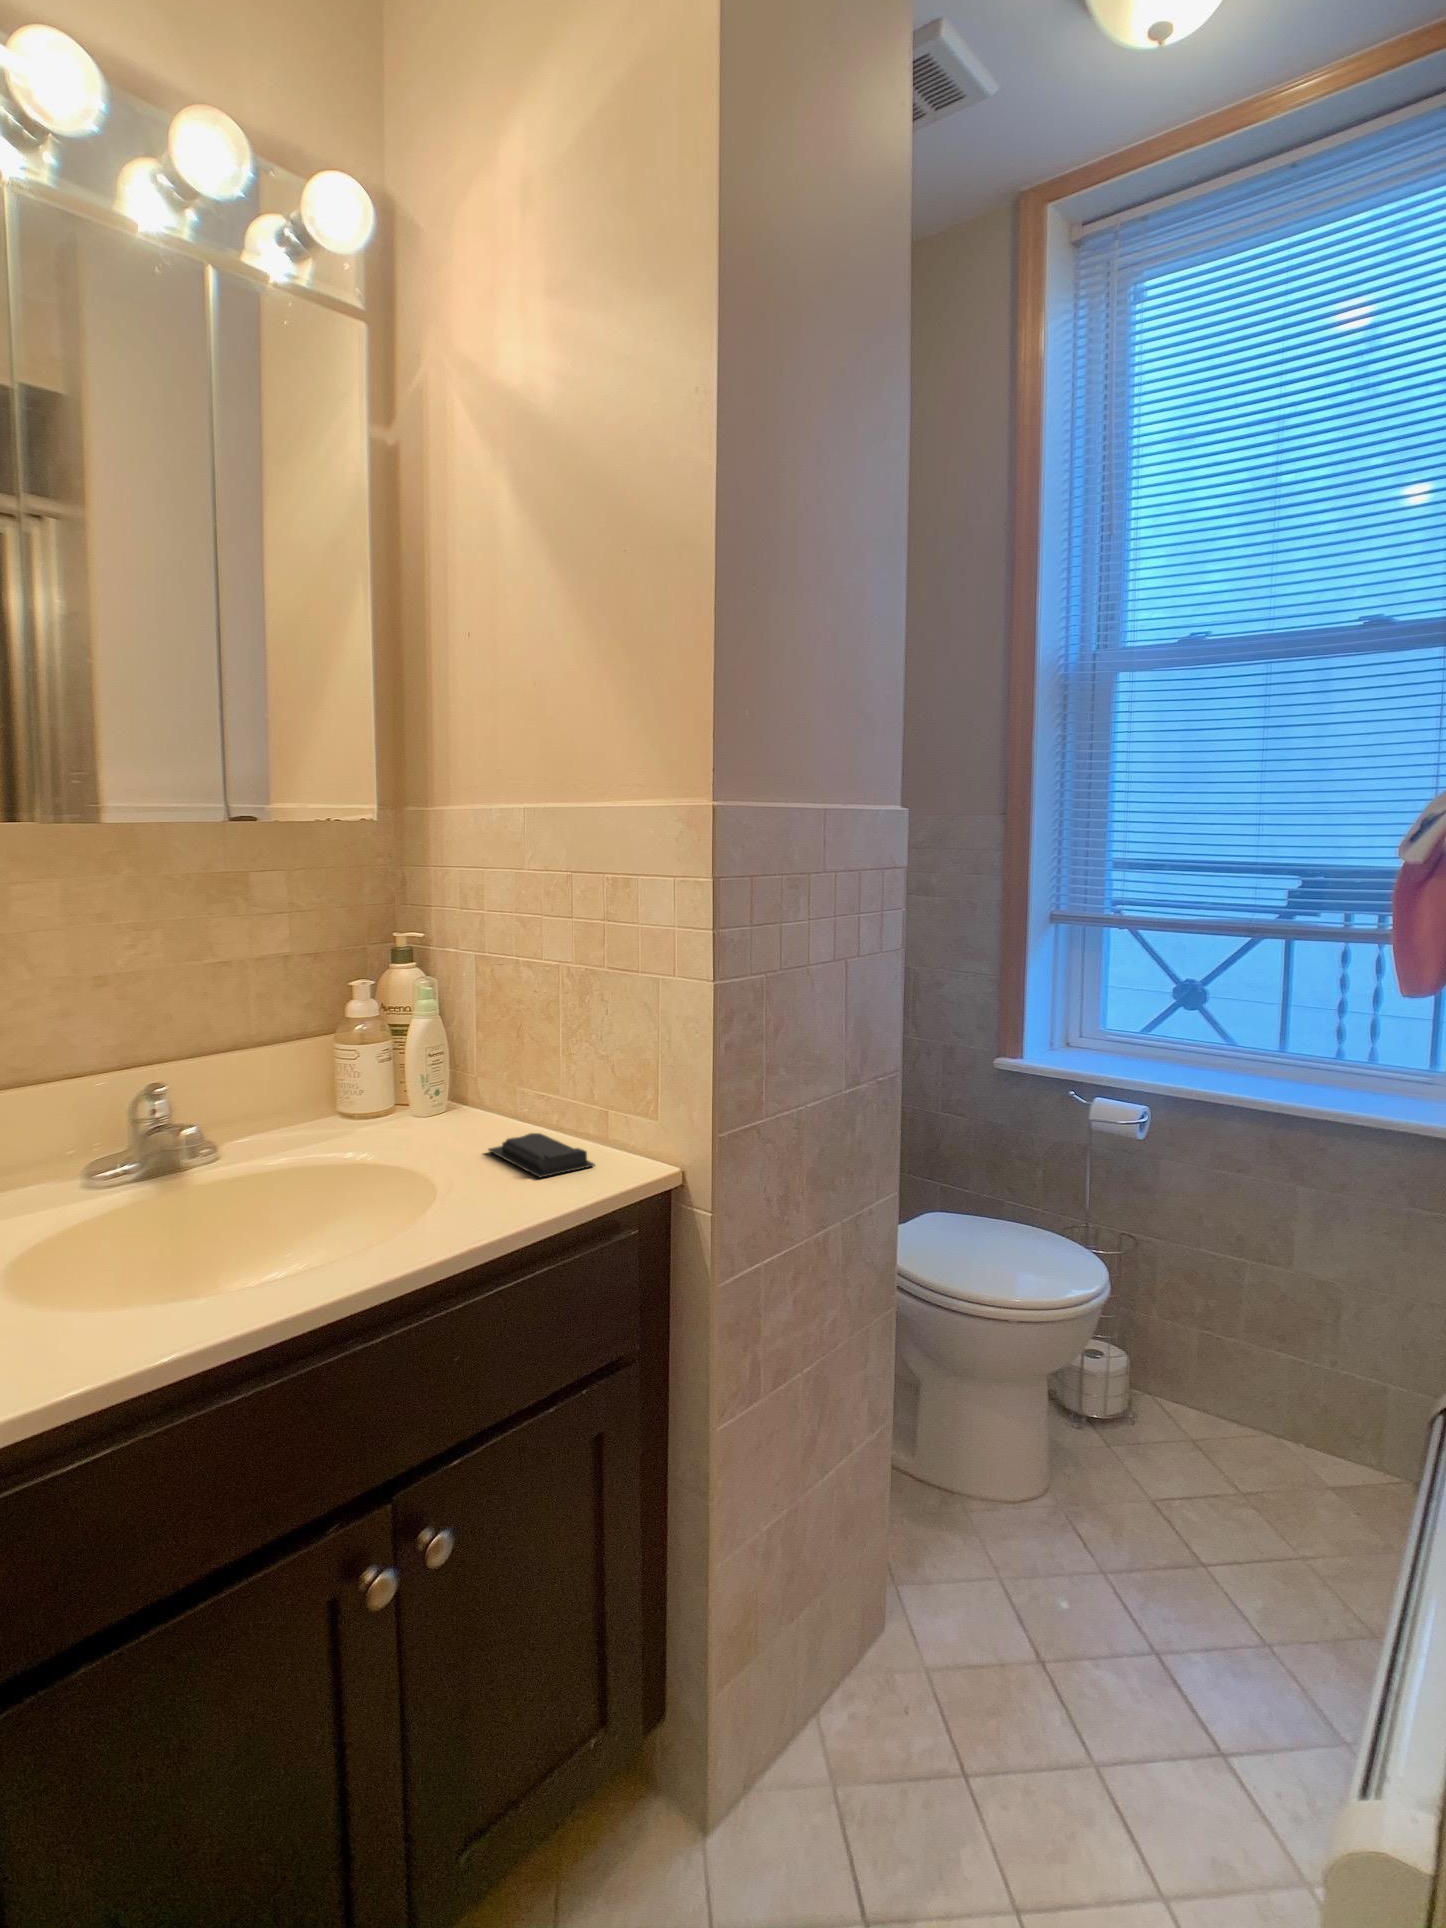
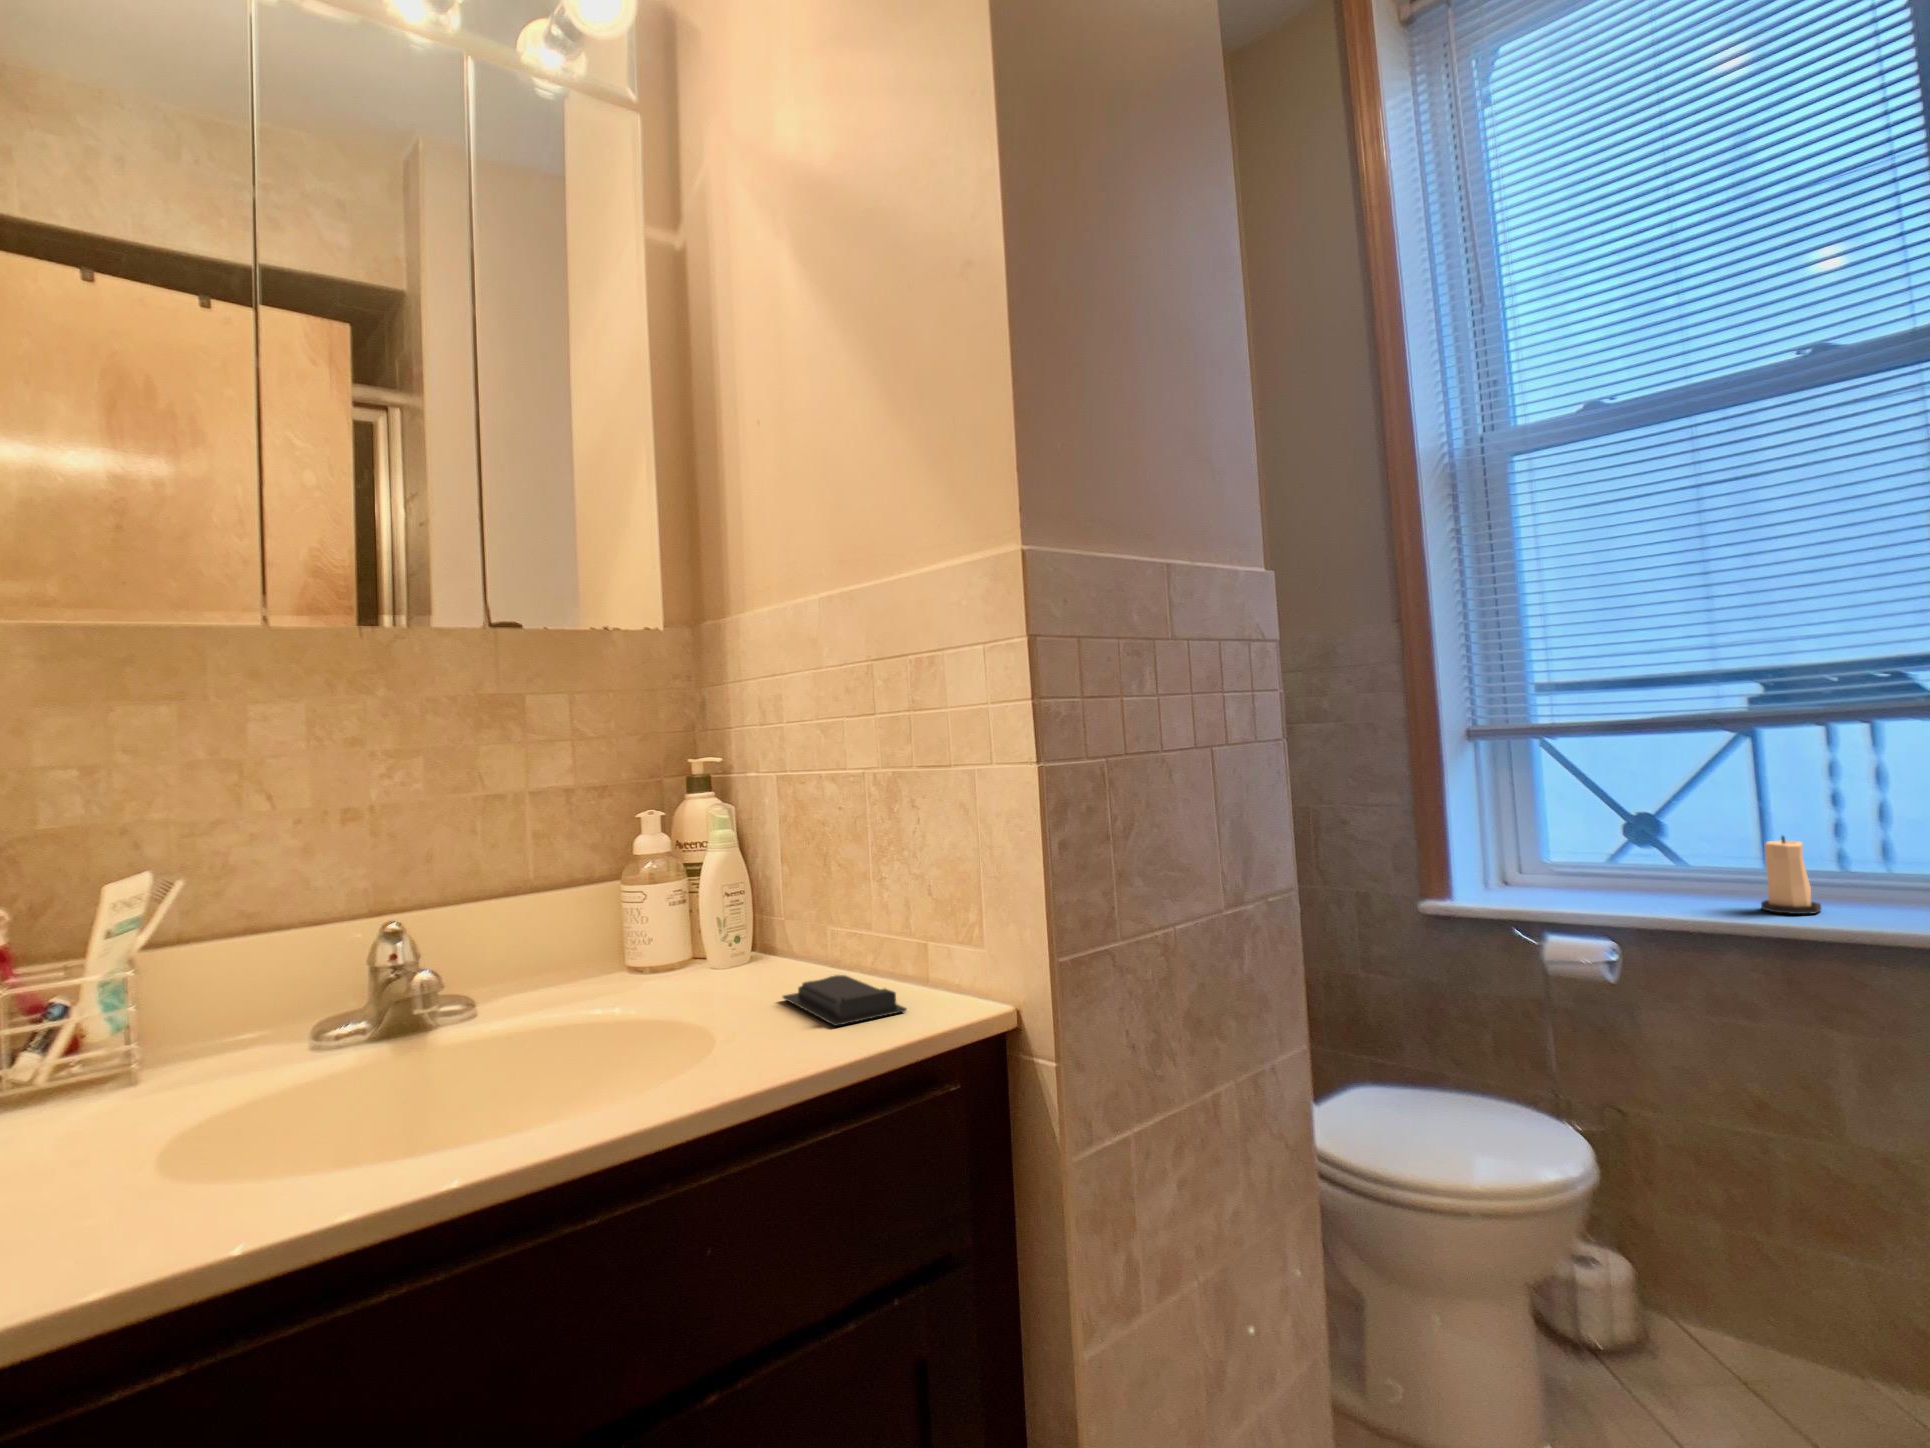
candle: none [1258,1026,1300,1090] -> present [1761,836,1821,914]

